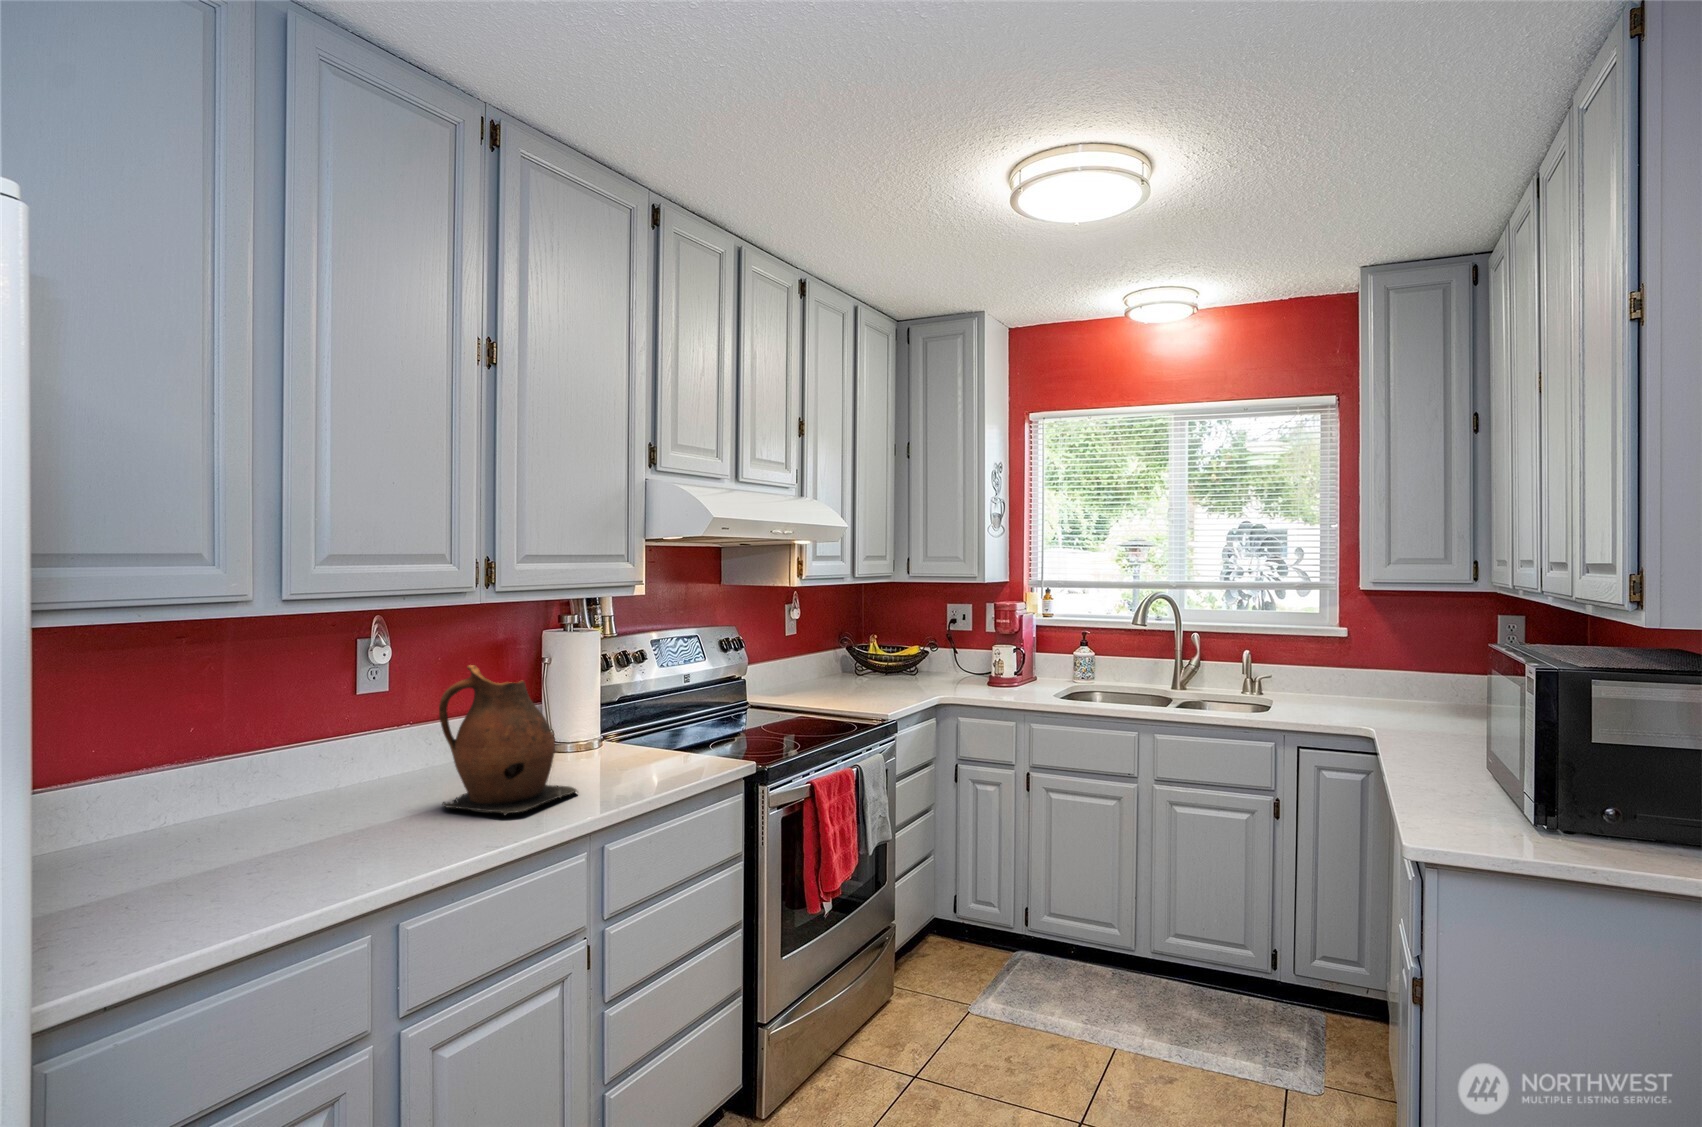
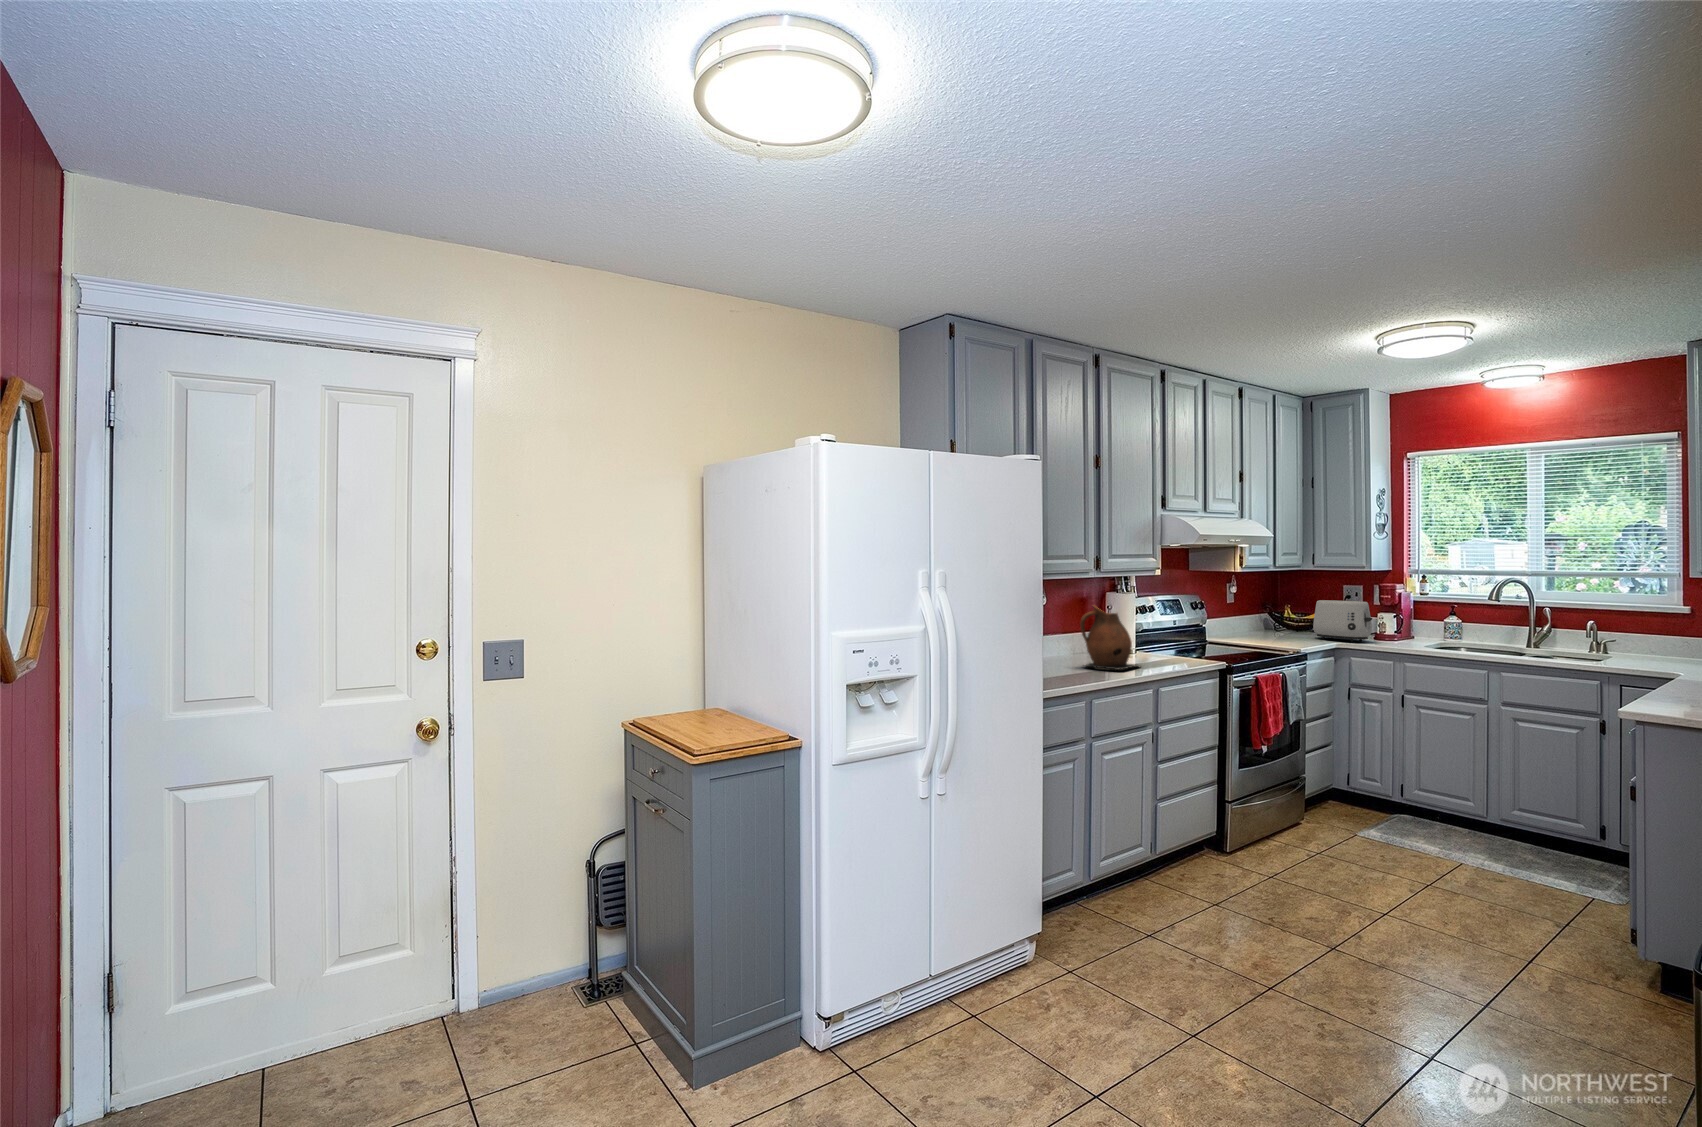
toaster: none [908,628,987,692] -> present [1313,600,1372,642]

